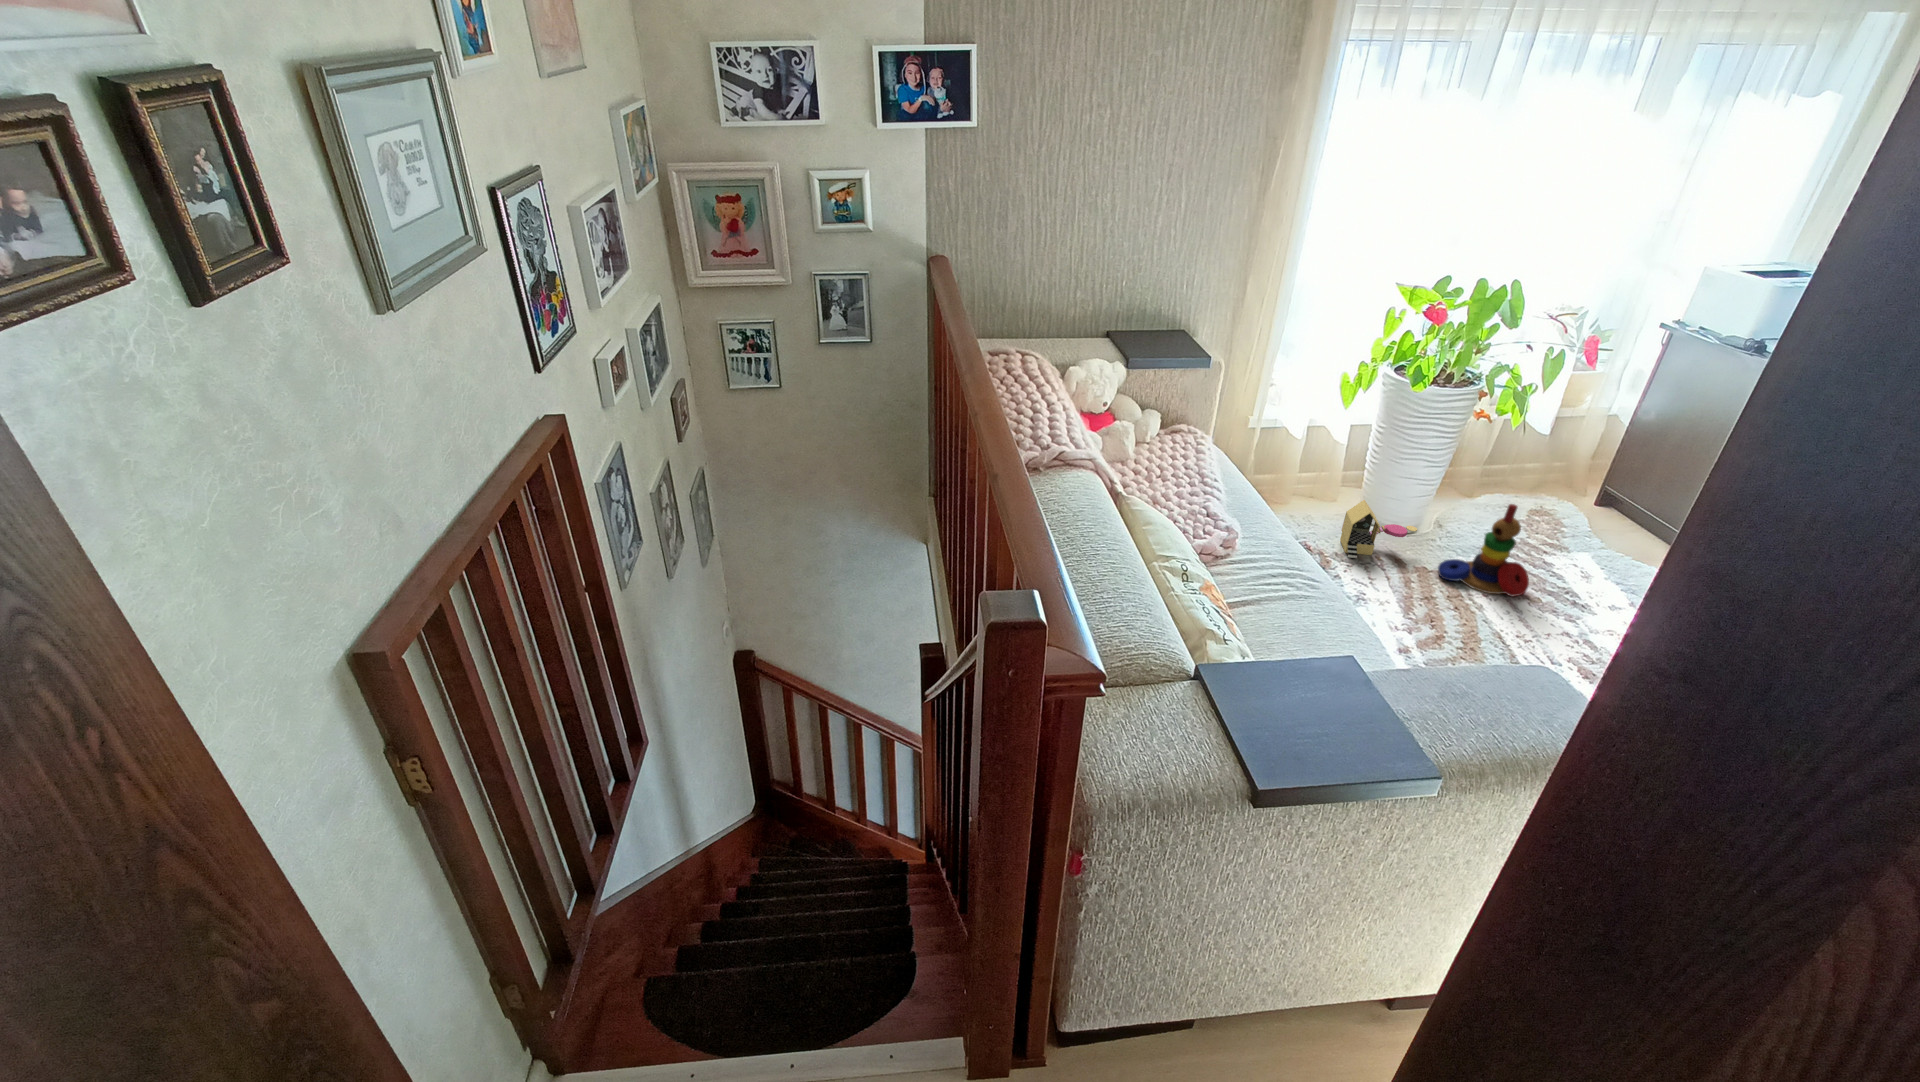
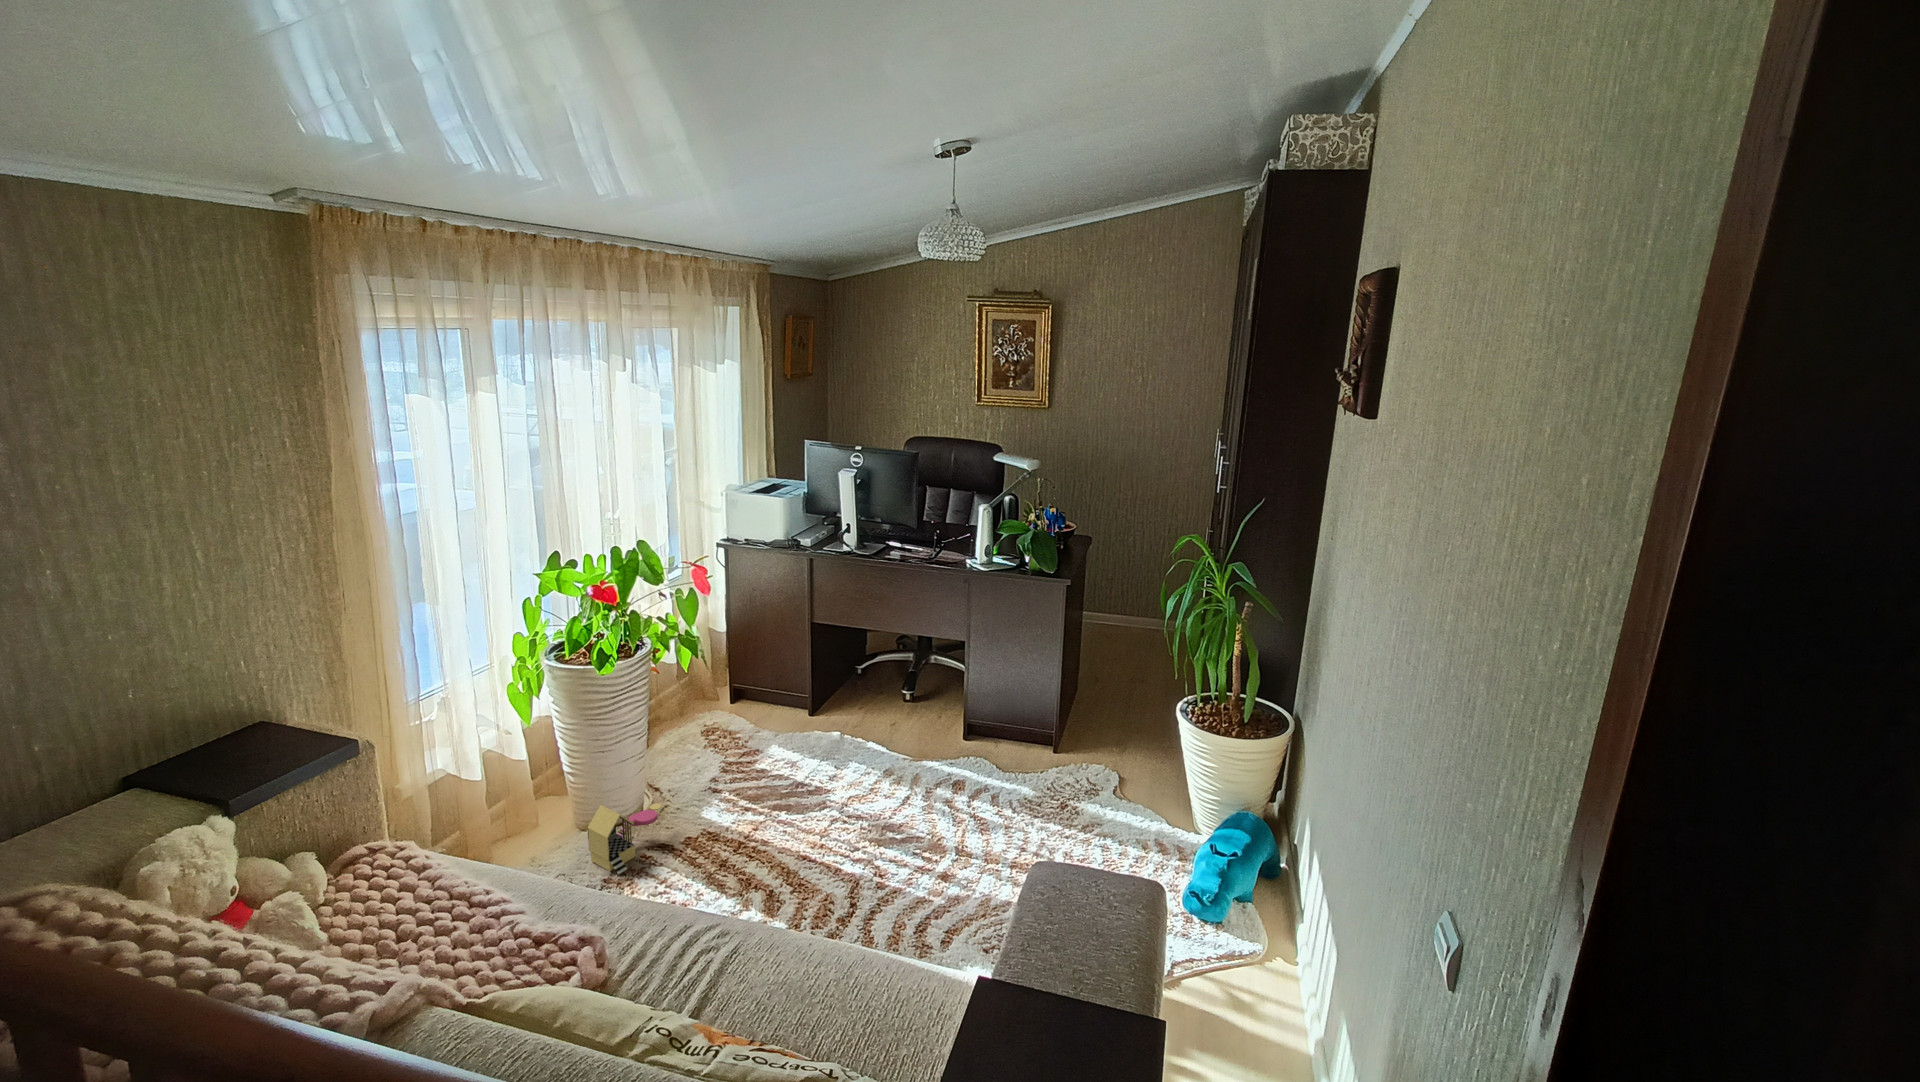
stacking toy: present [1438,504,1529,596] -> none [701,736,780,837]

